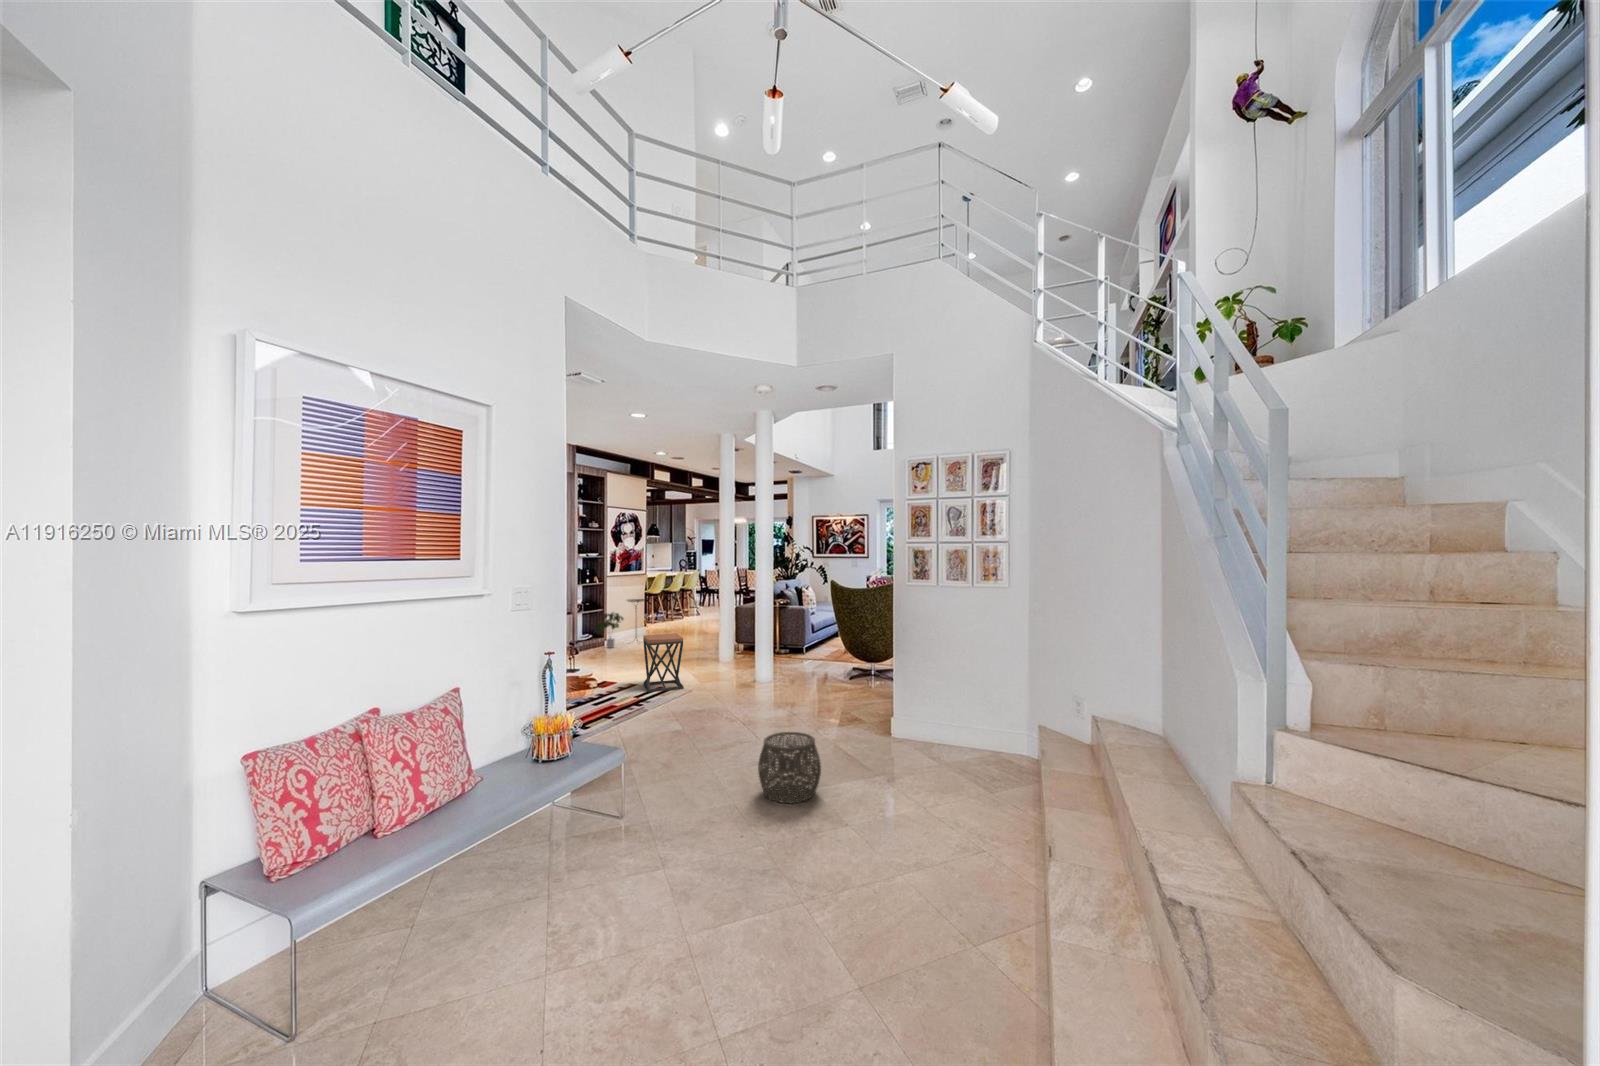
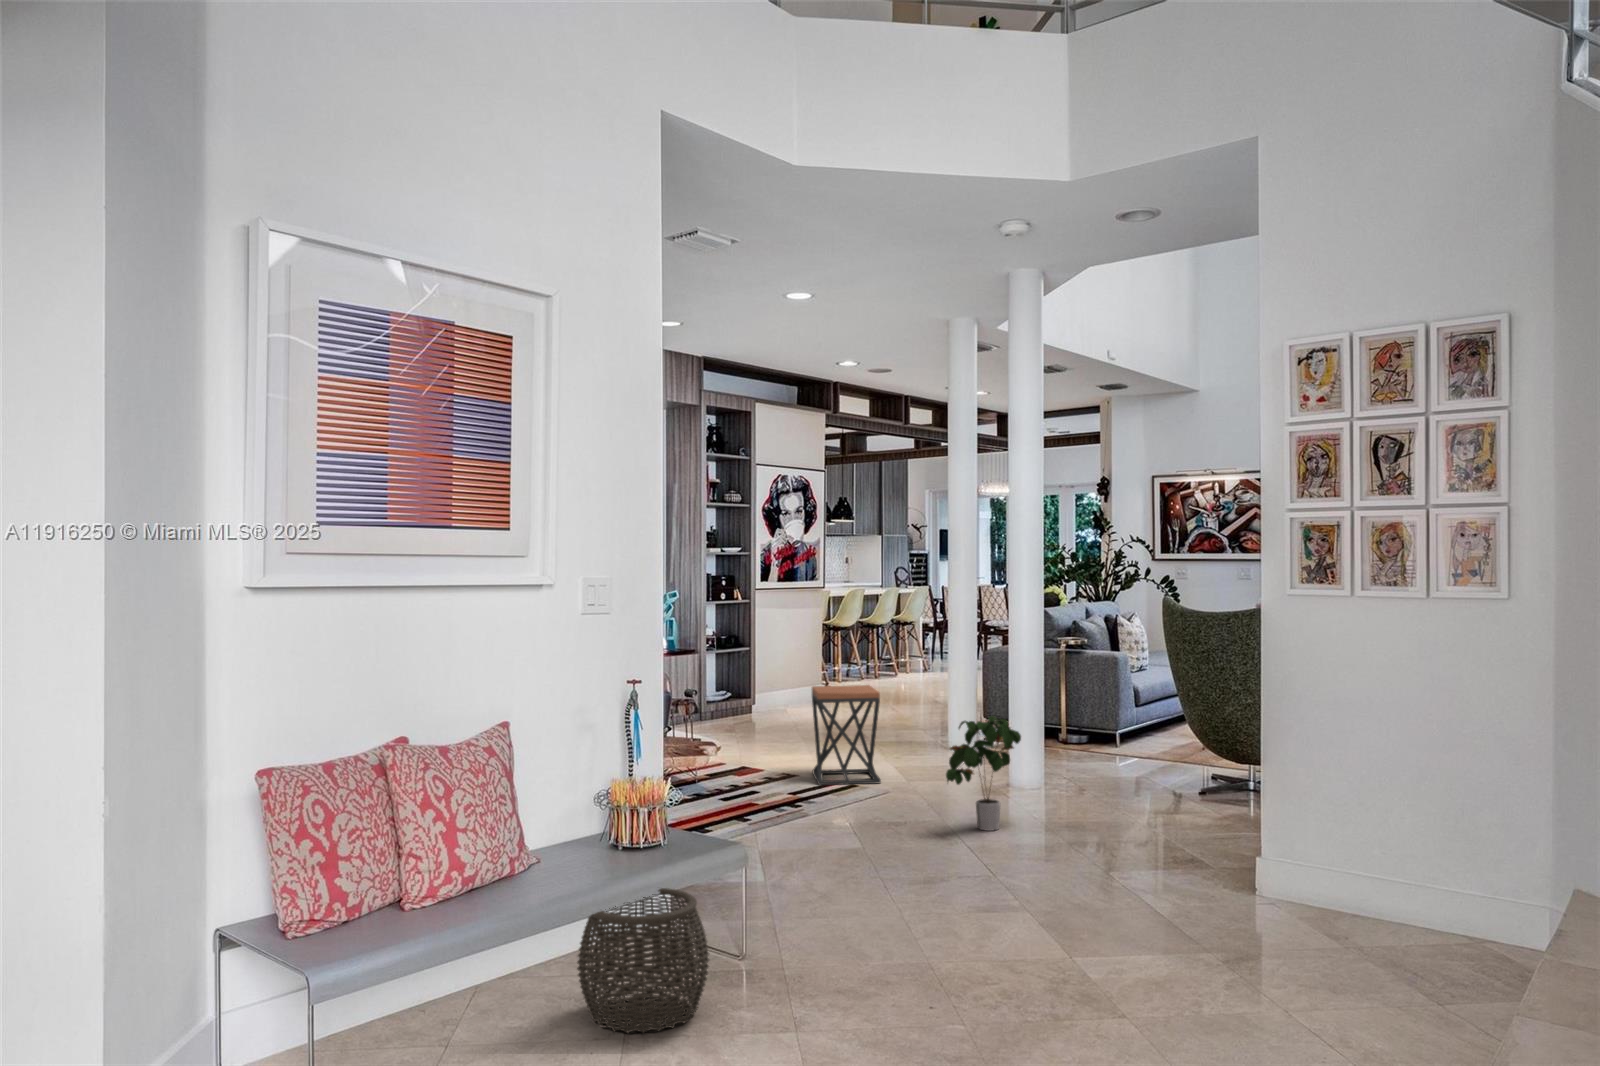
side table: present [628,599,645,641] -> none [790,631,827,712]
potted plant: present [595,613,623,648] -> present [946,716,1021,831]
woven basket: present [758,732,821,803] -> present [577,888,709,1033]

